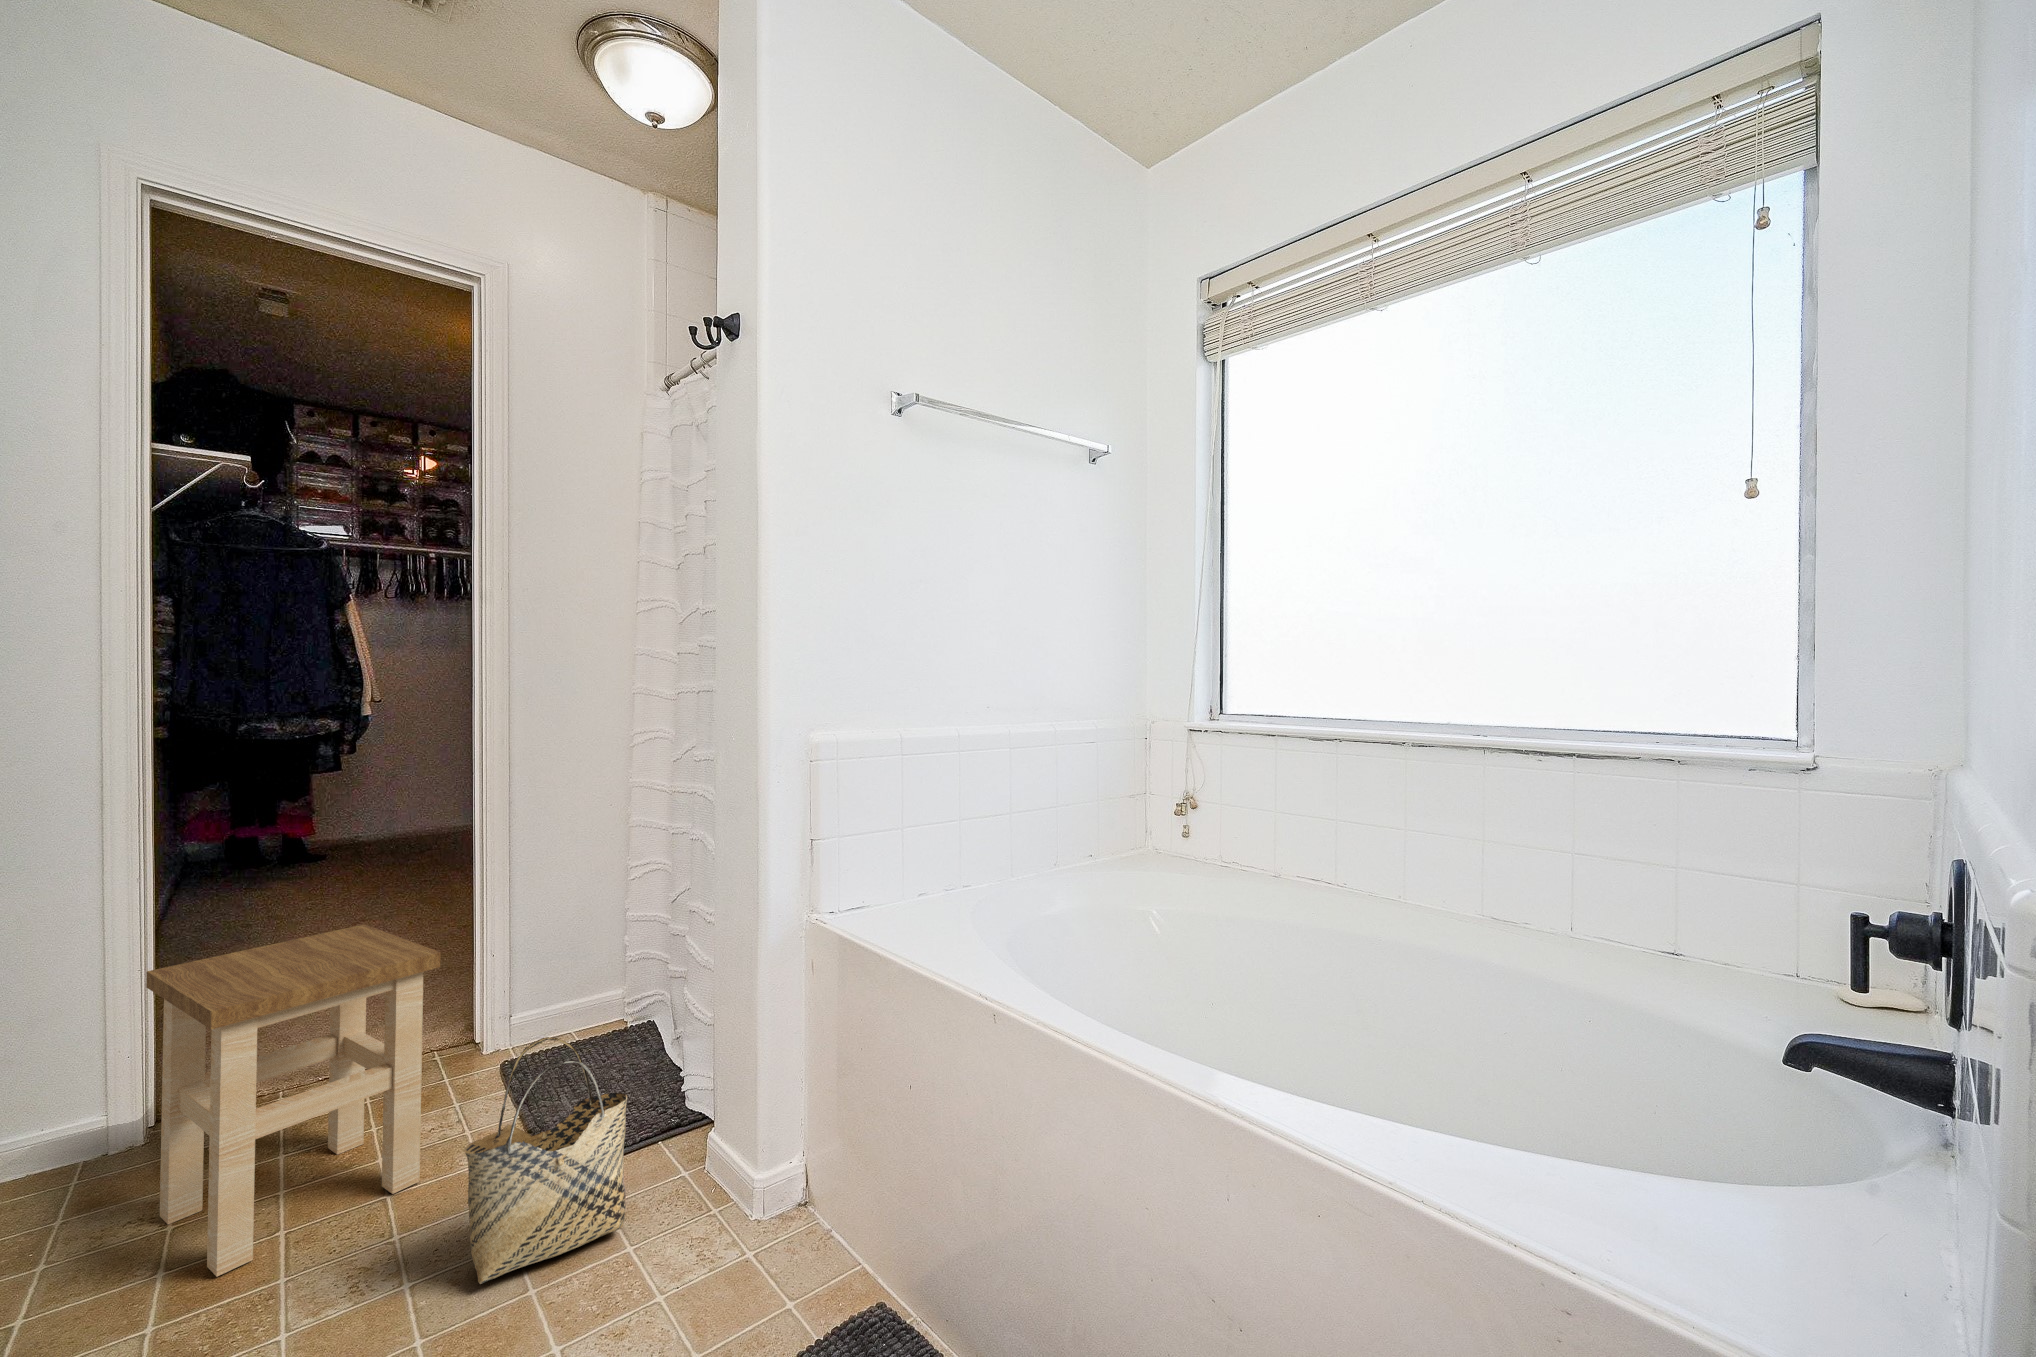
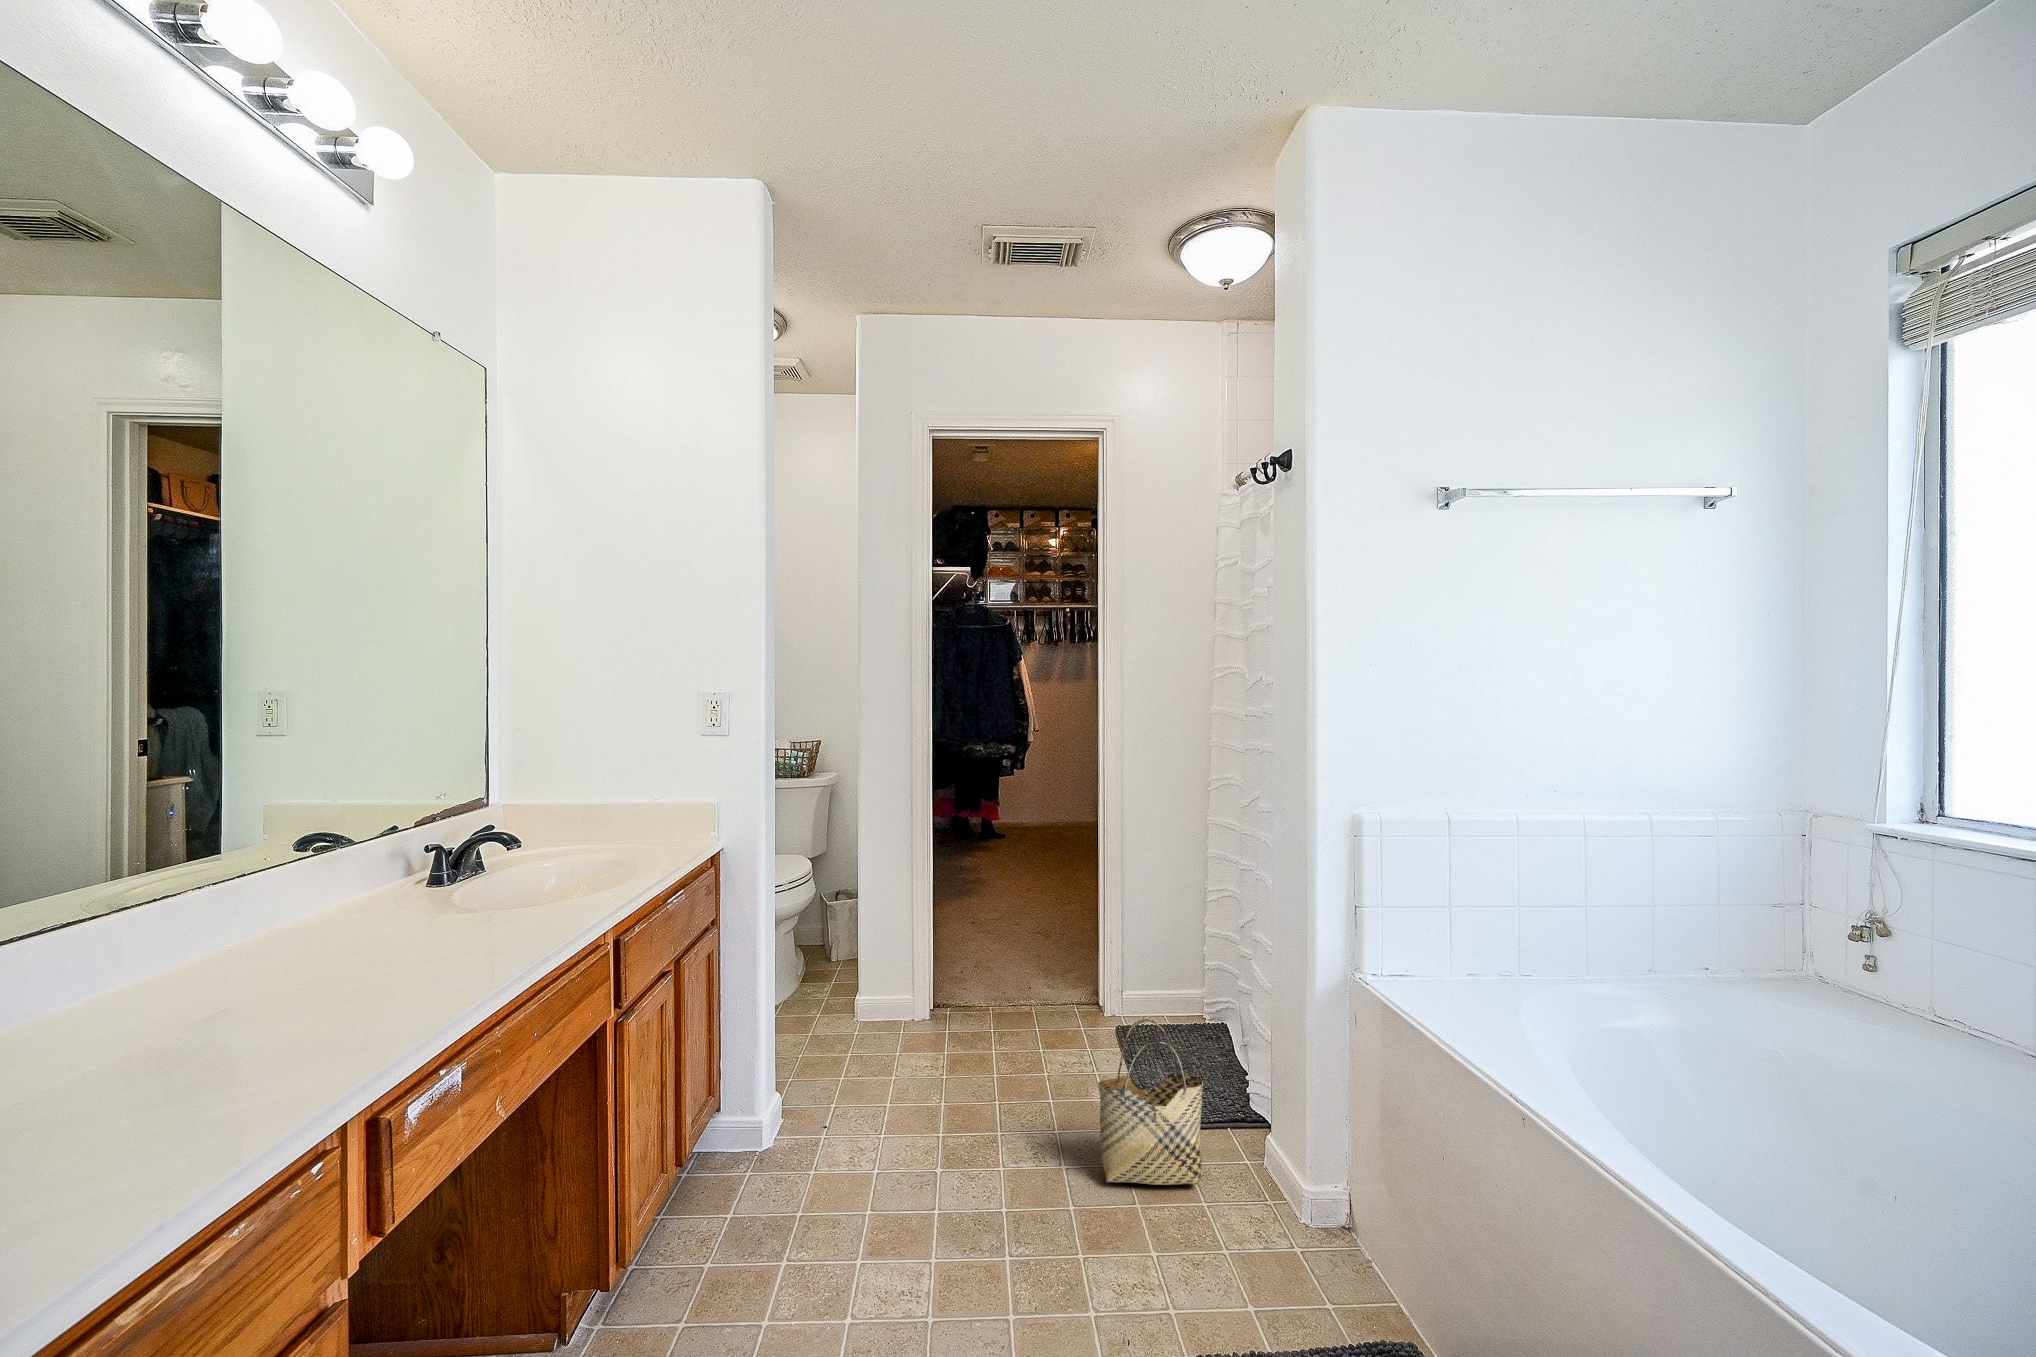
stool: present [146,924,441,1277] -> none [937,906,1082,1114]

